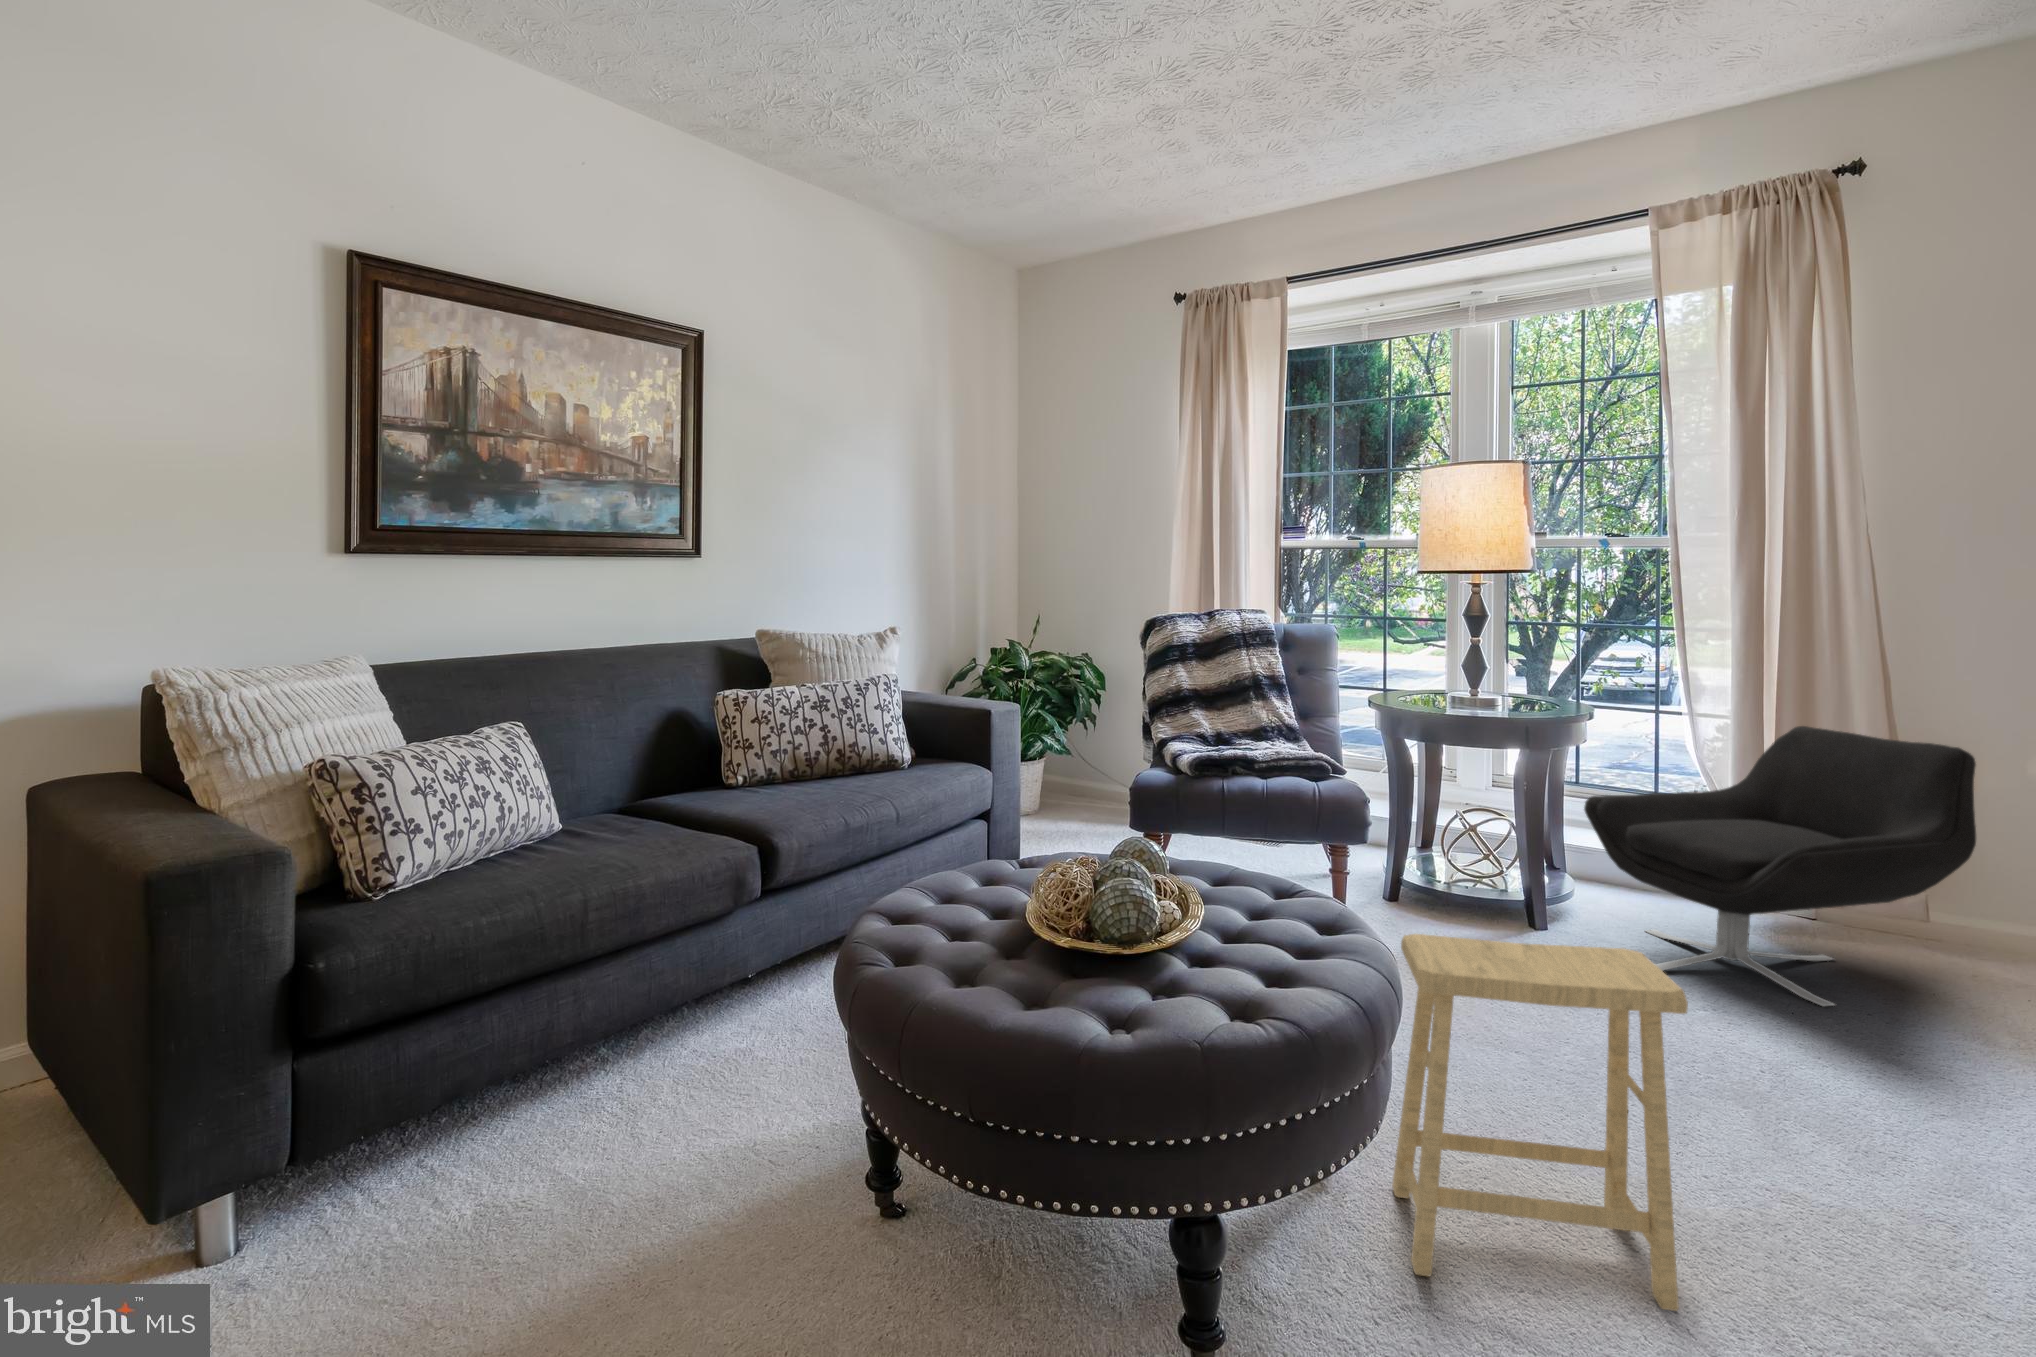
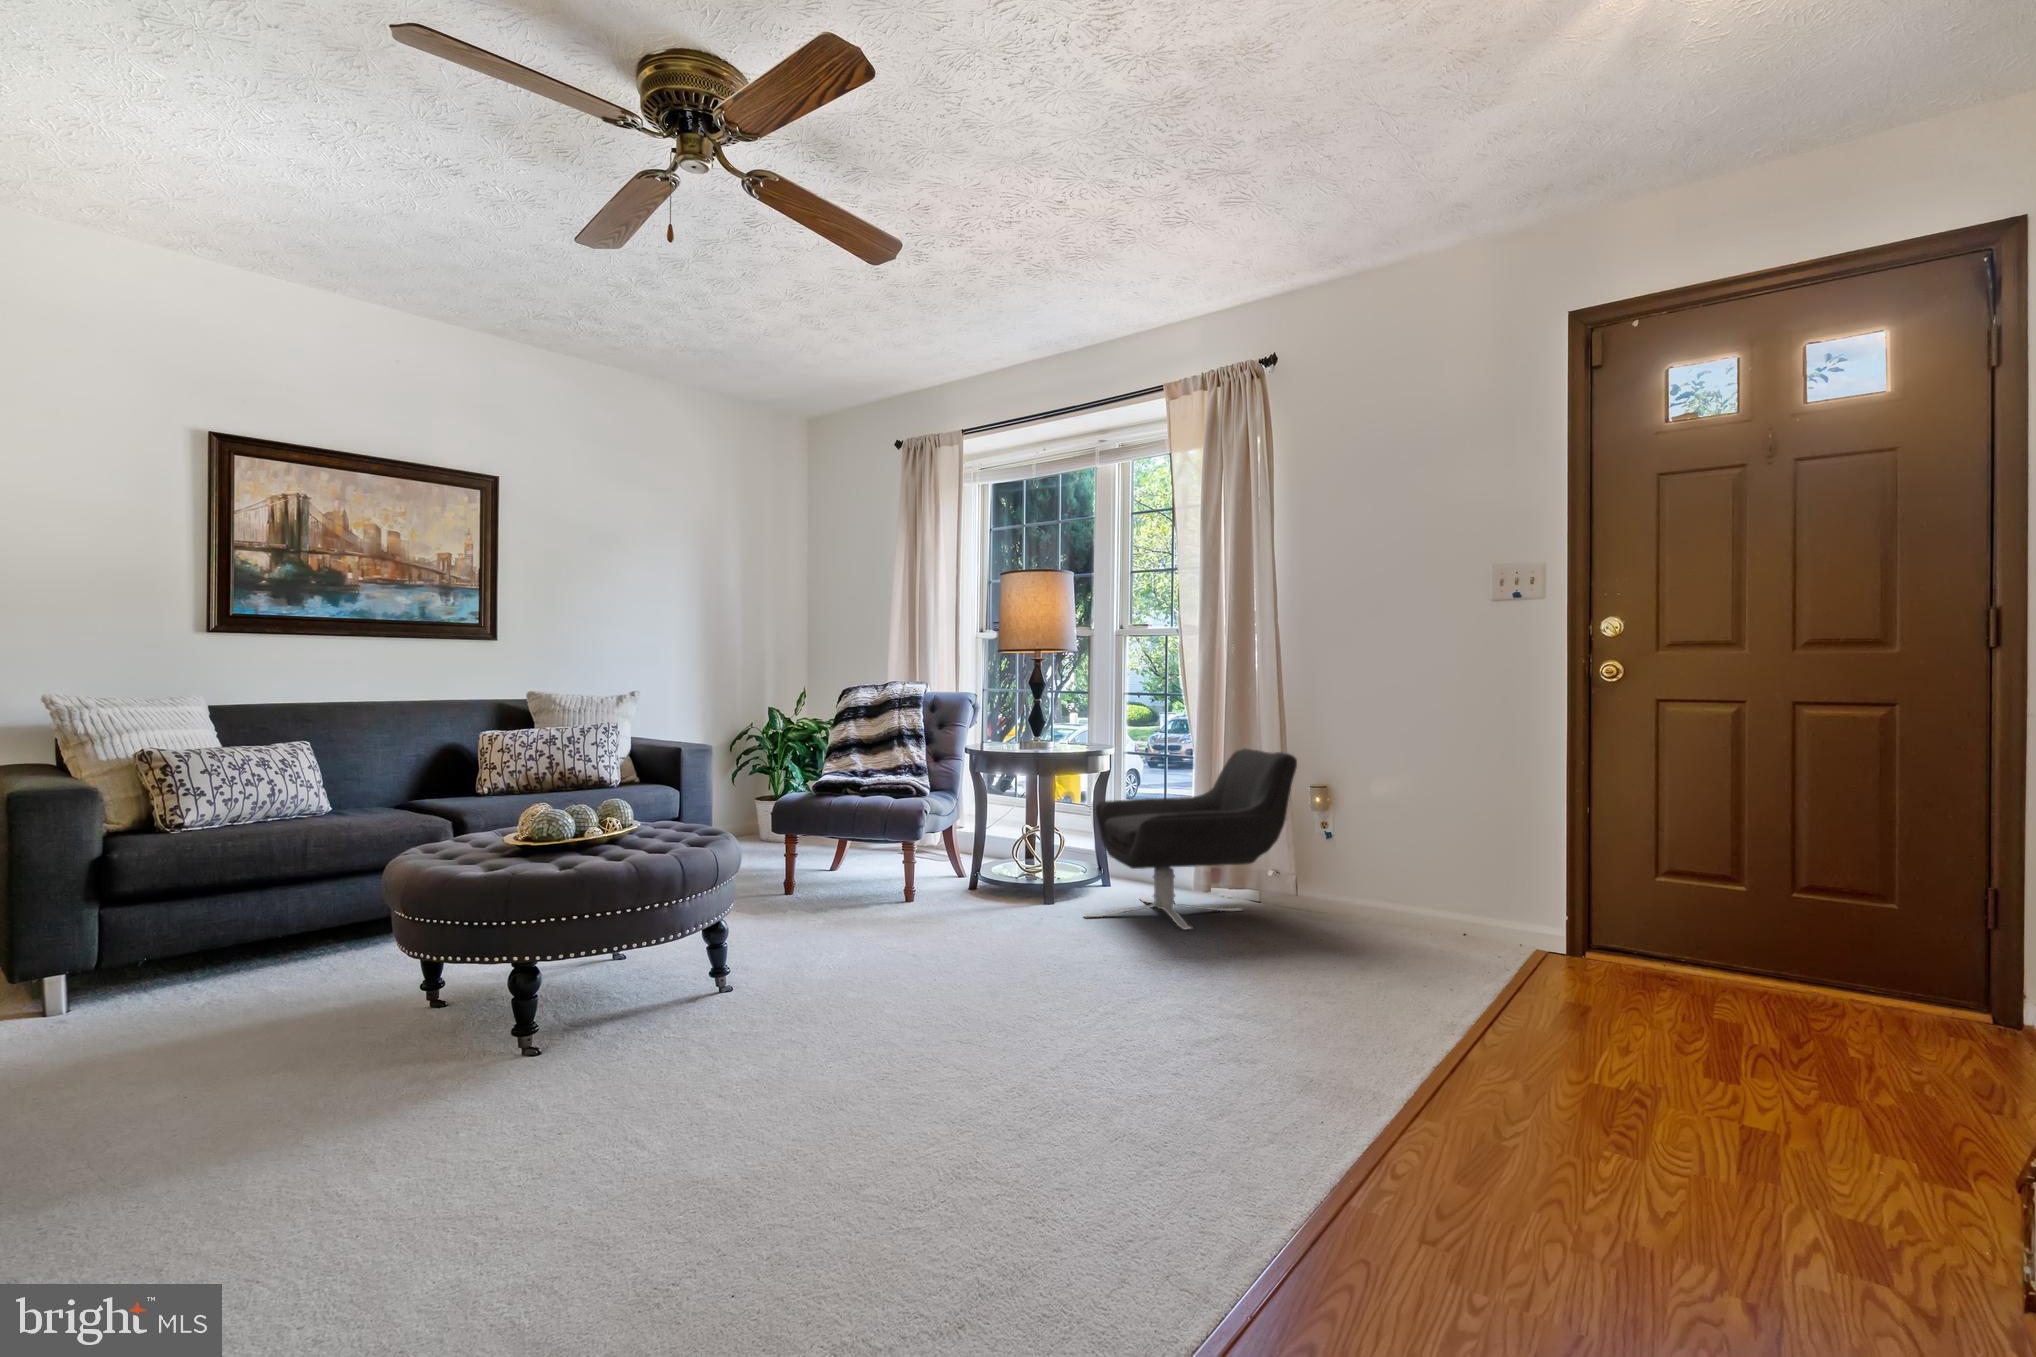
footstool: present [1392,934,1688,1311] -> none [714,835,874,1030]

